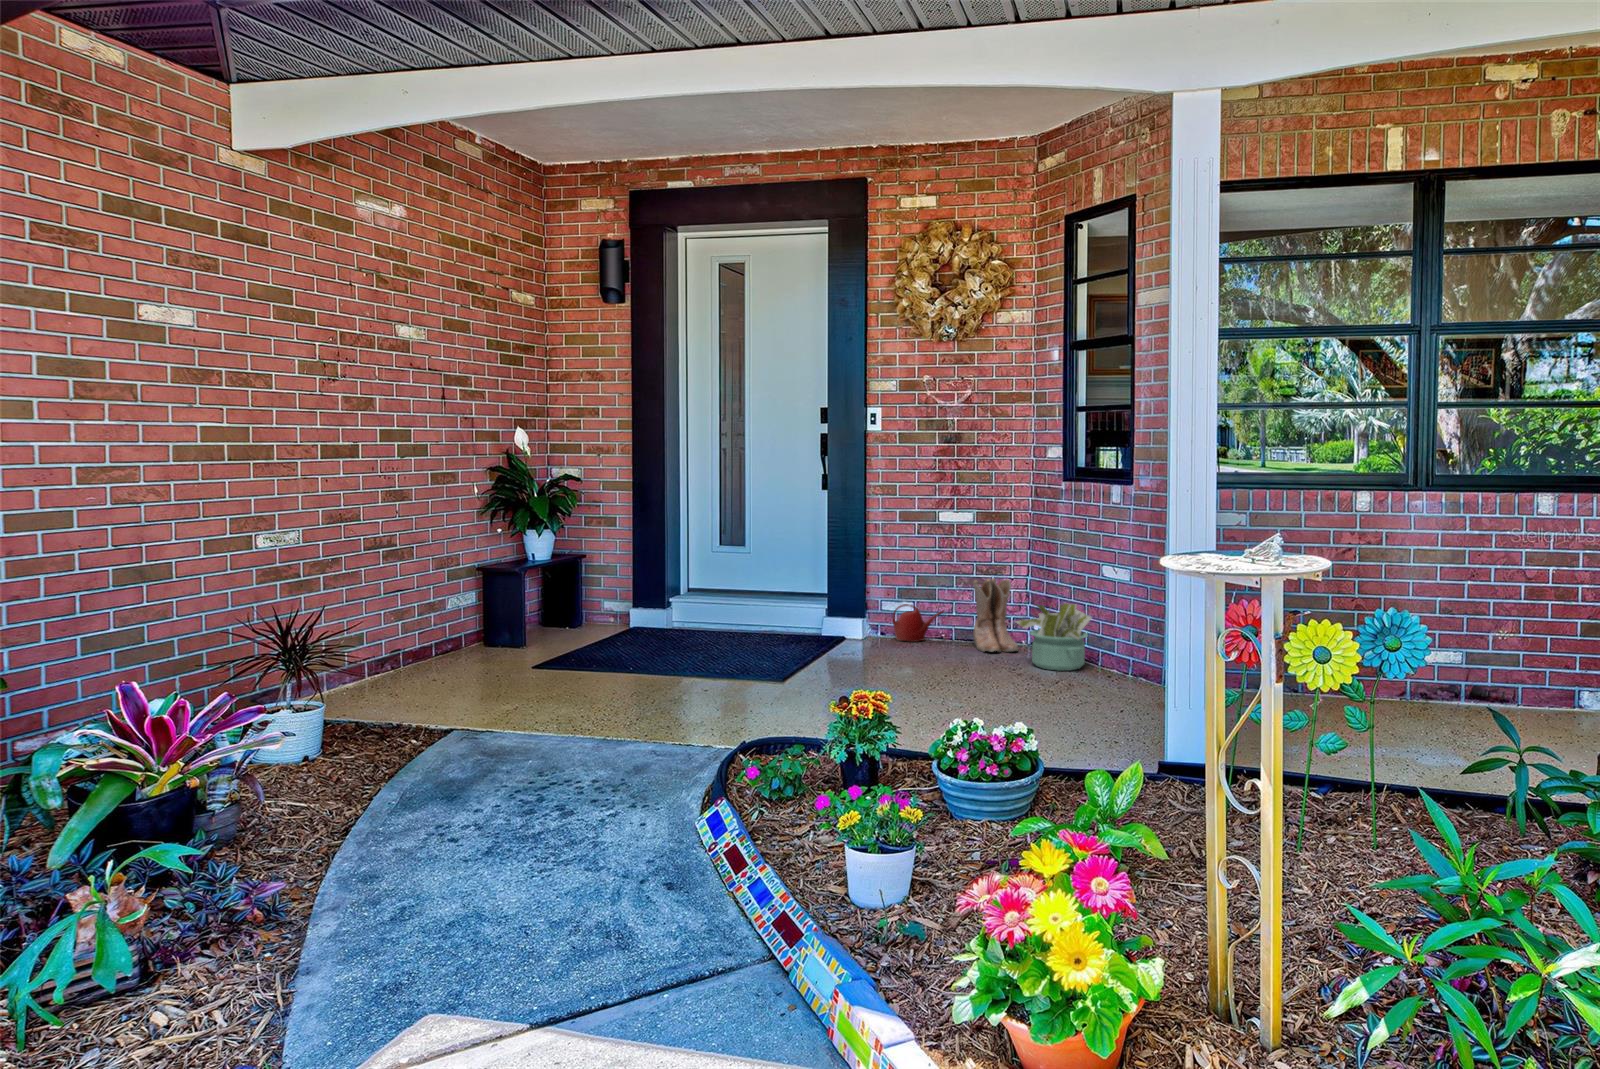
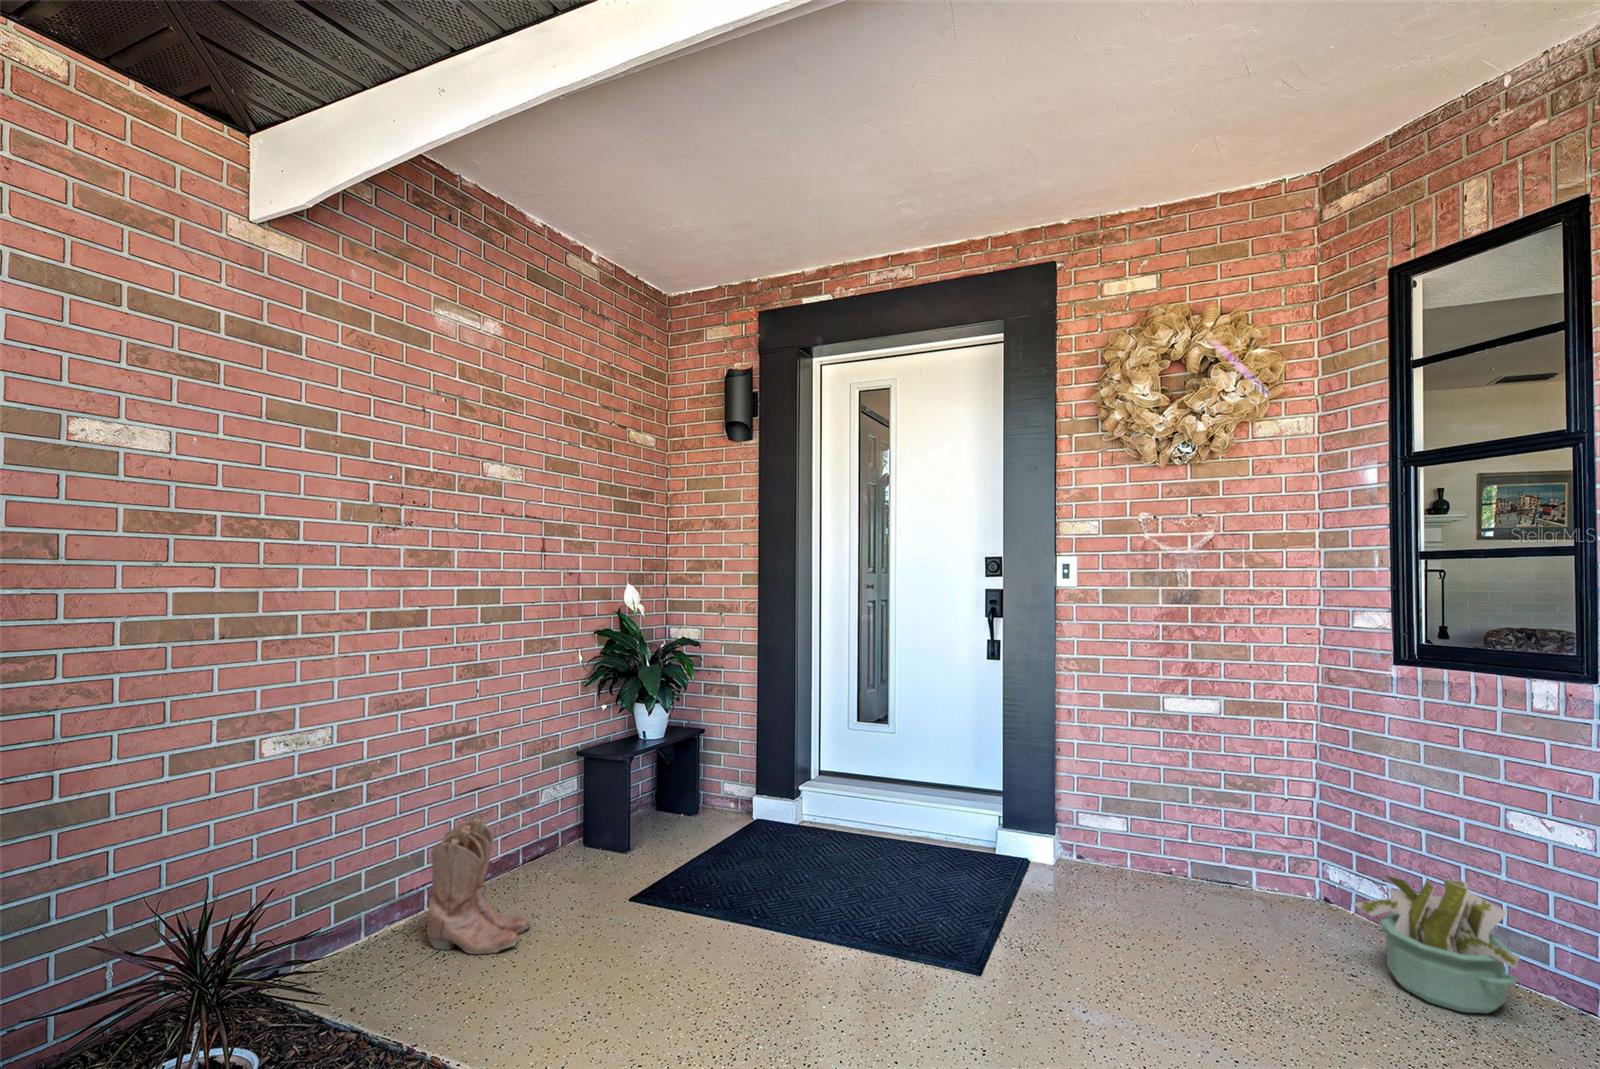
boots: present [973,579,1018,652] -> present [427,819,530,954]
watering can: present [892,604,945,642] -> none [1107,828,1191,888]

